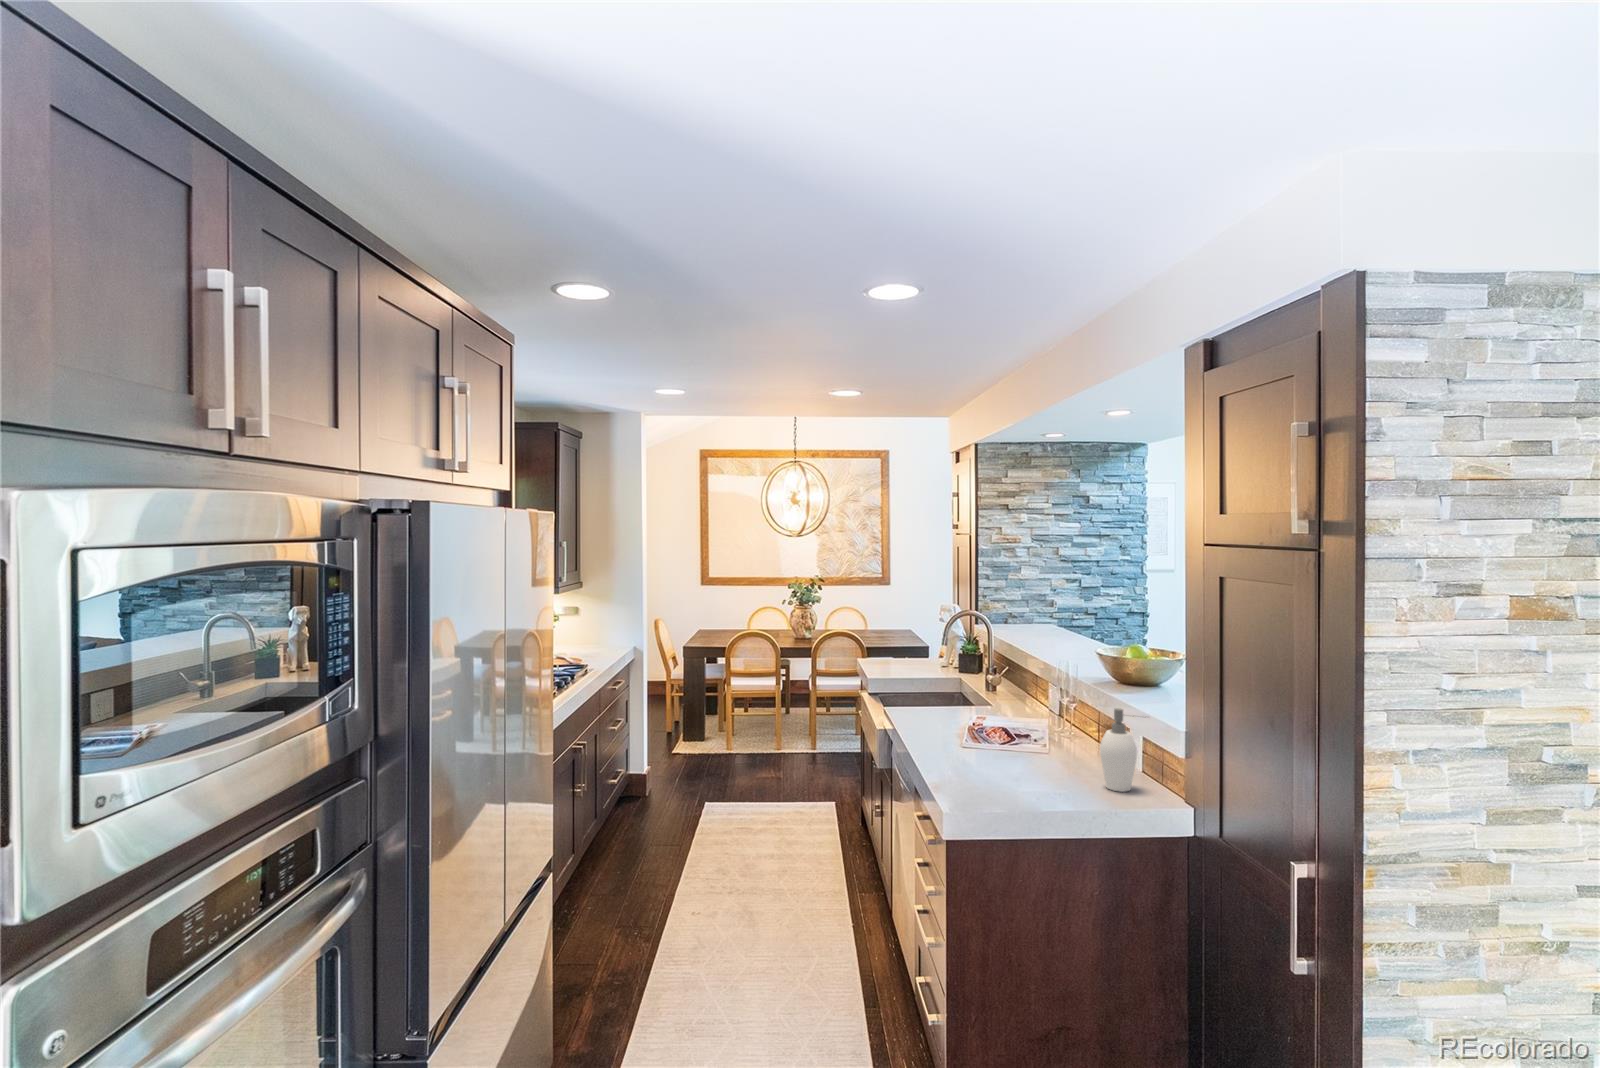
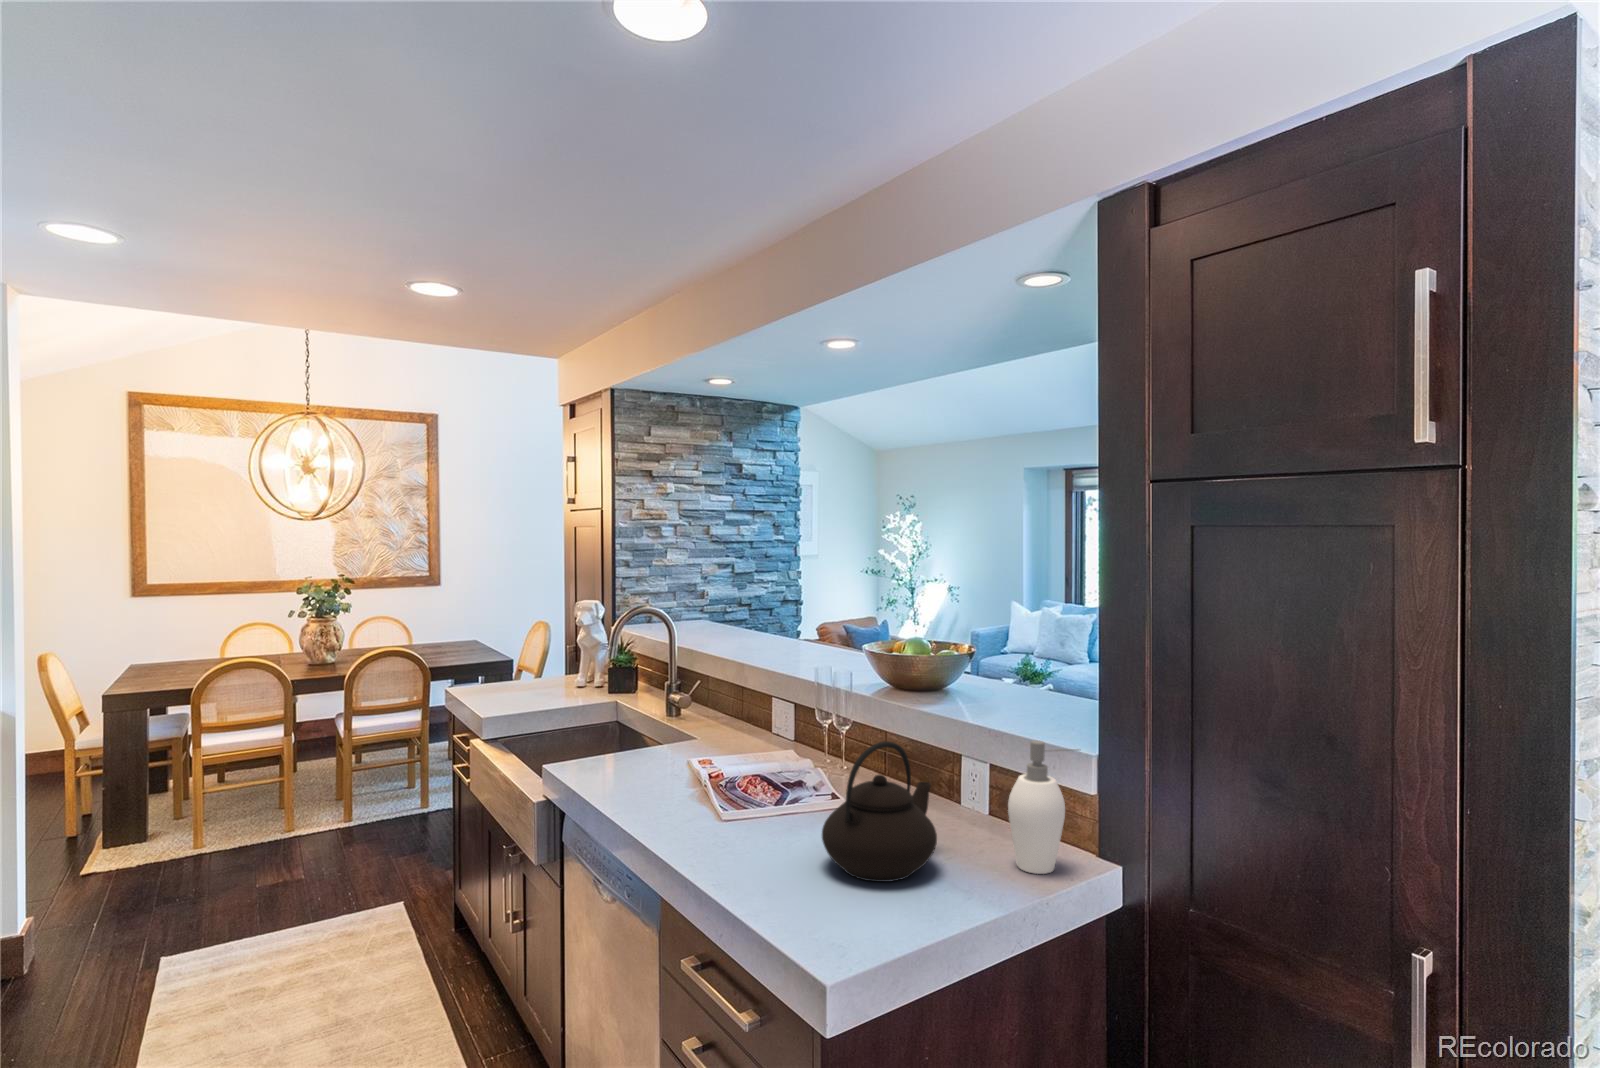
teapot: none [984,700,1063,780] -> present [822,741,937,882]

